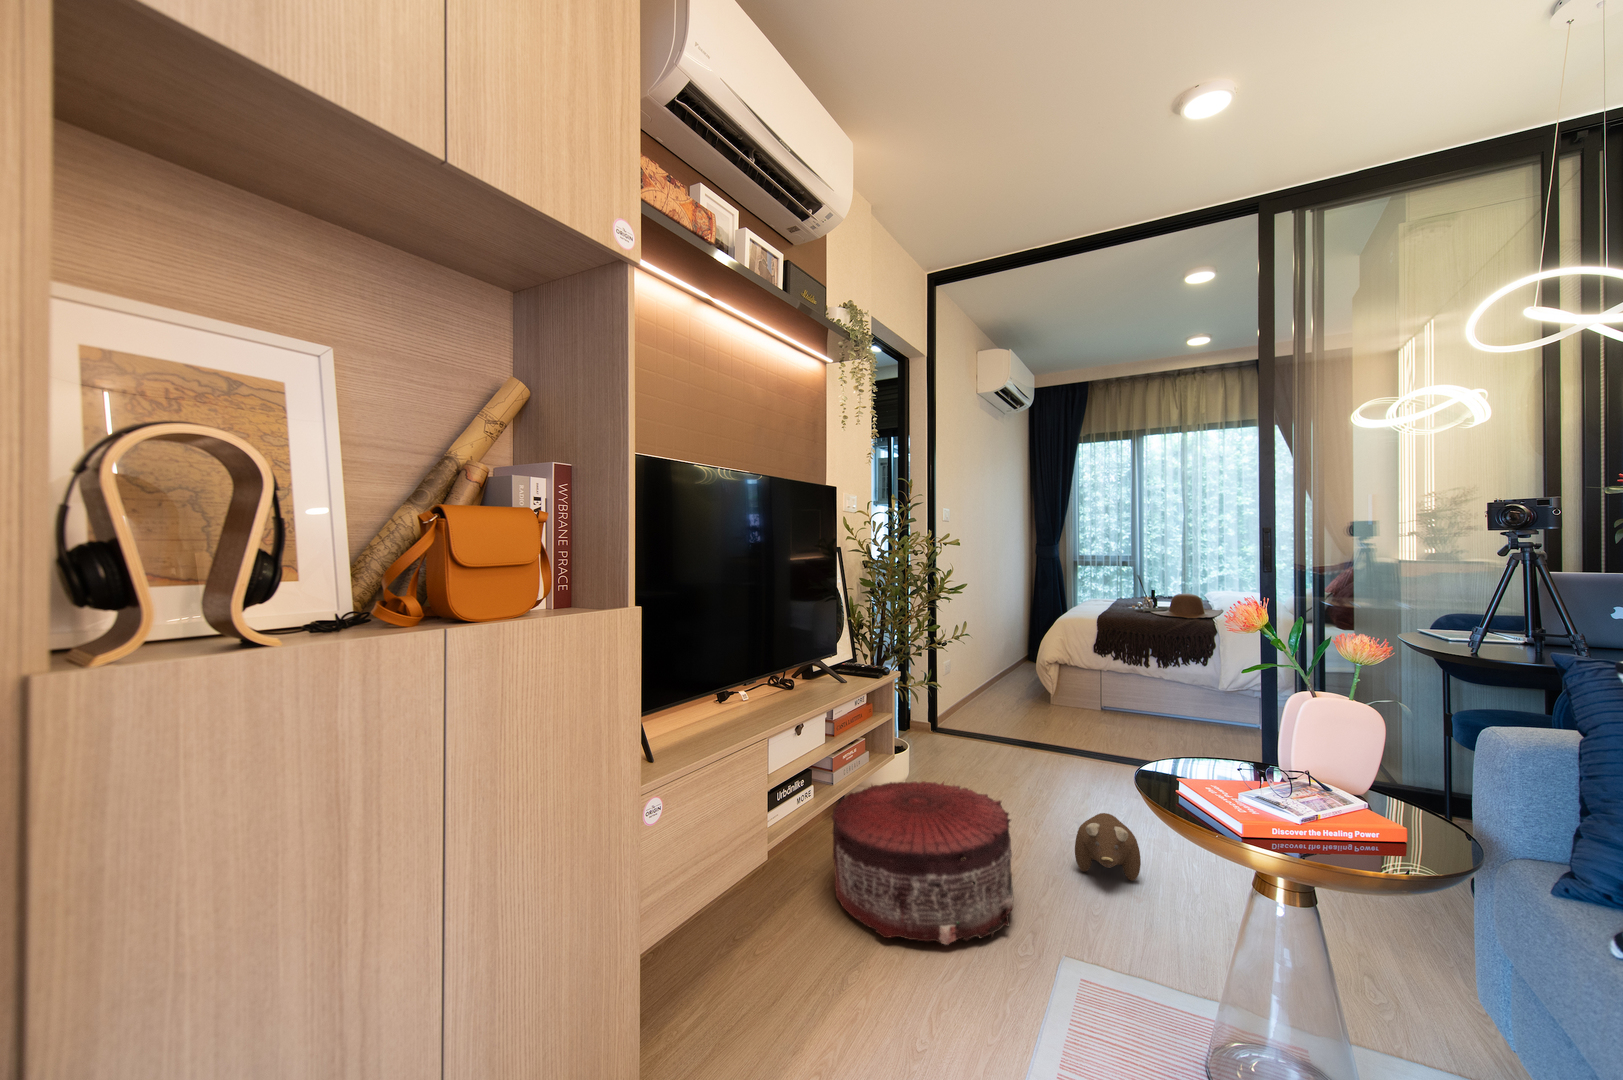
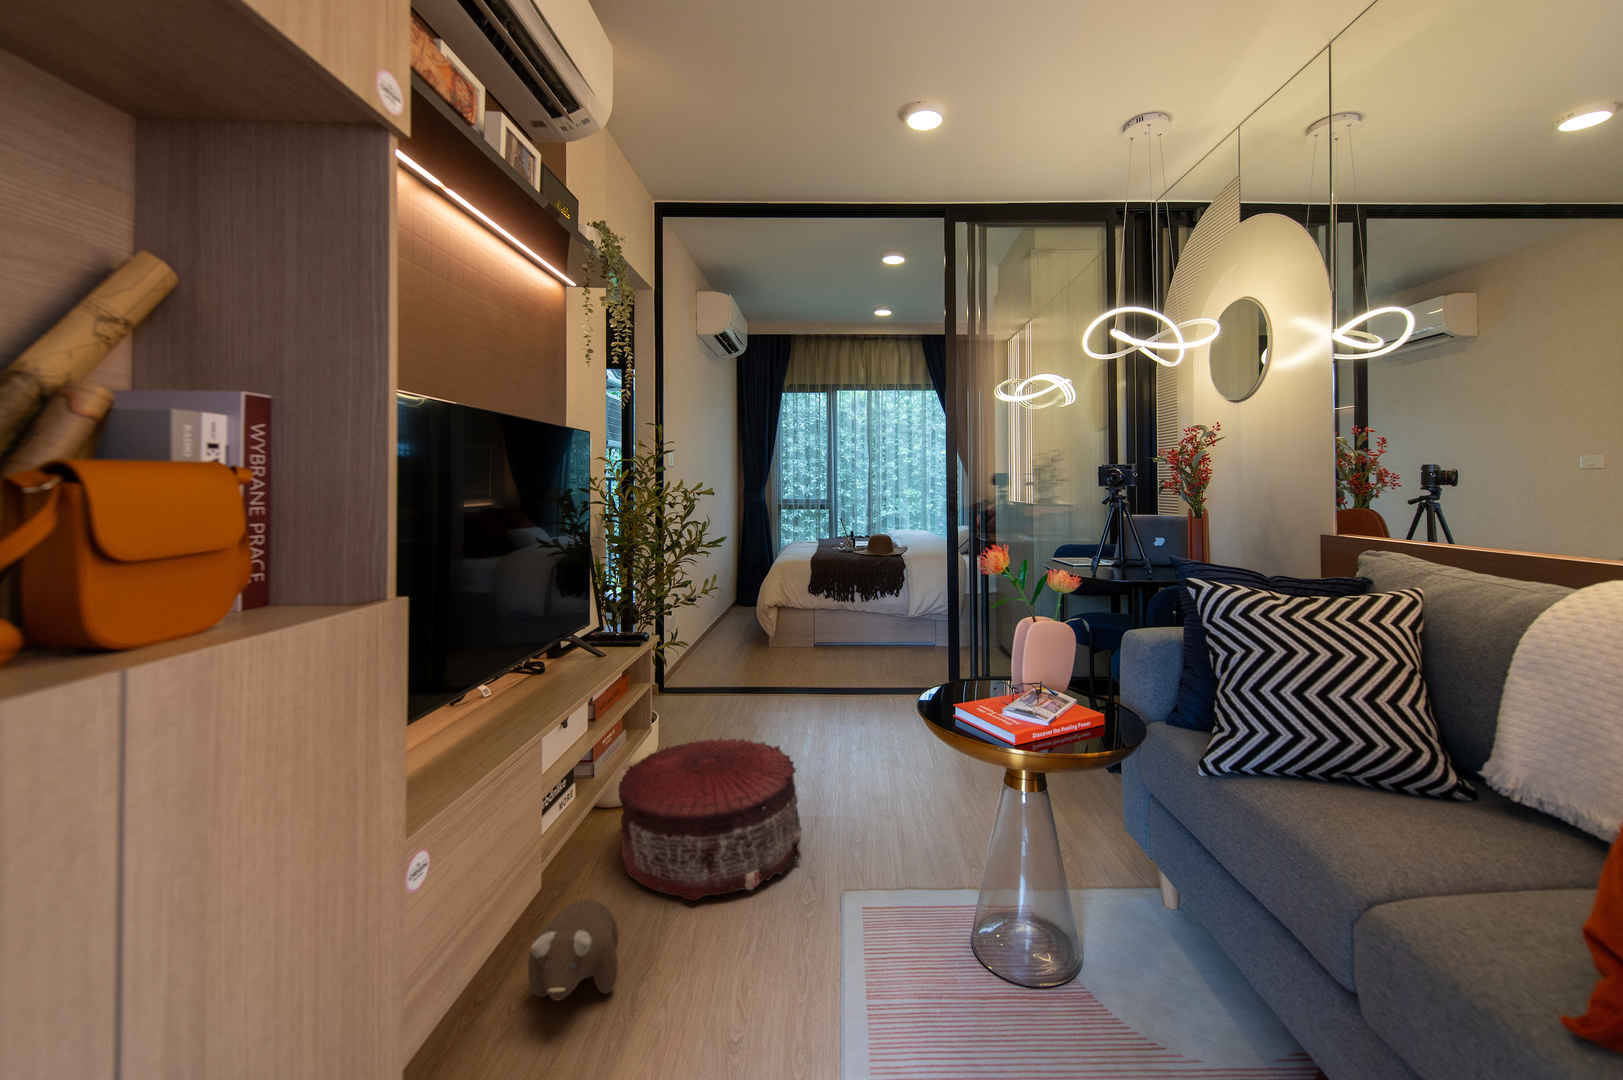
plush toy: present [1075,813,1141,881] -> present [528,900,618,1000]

